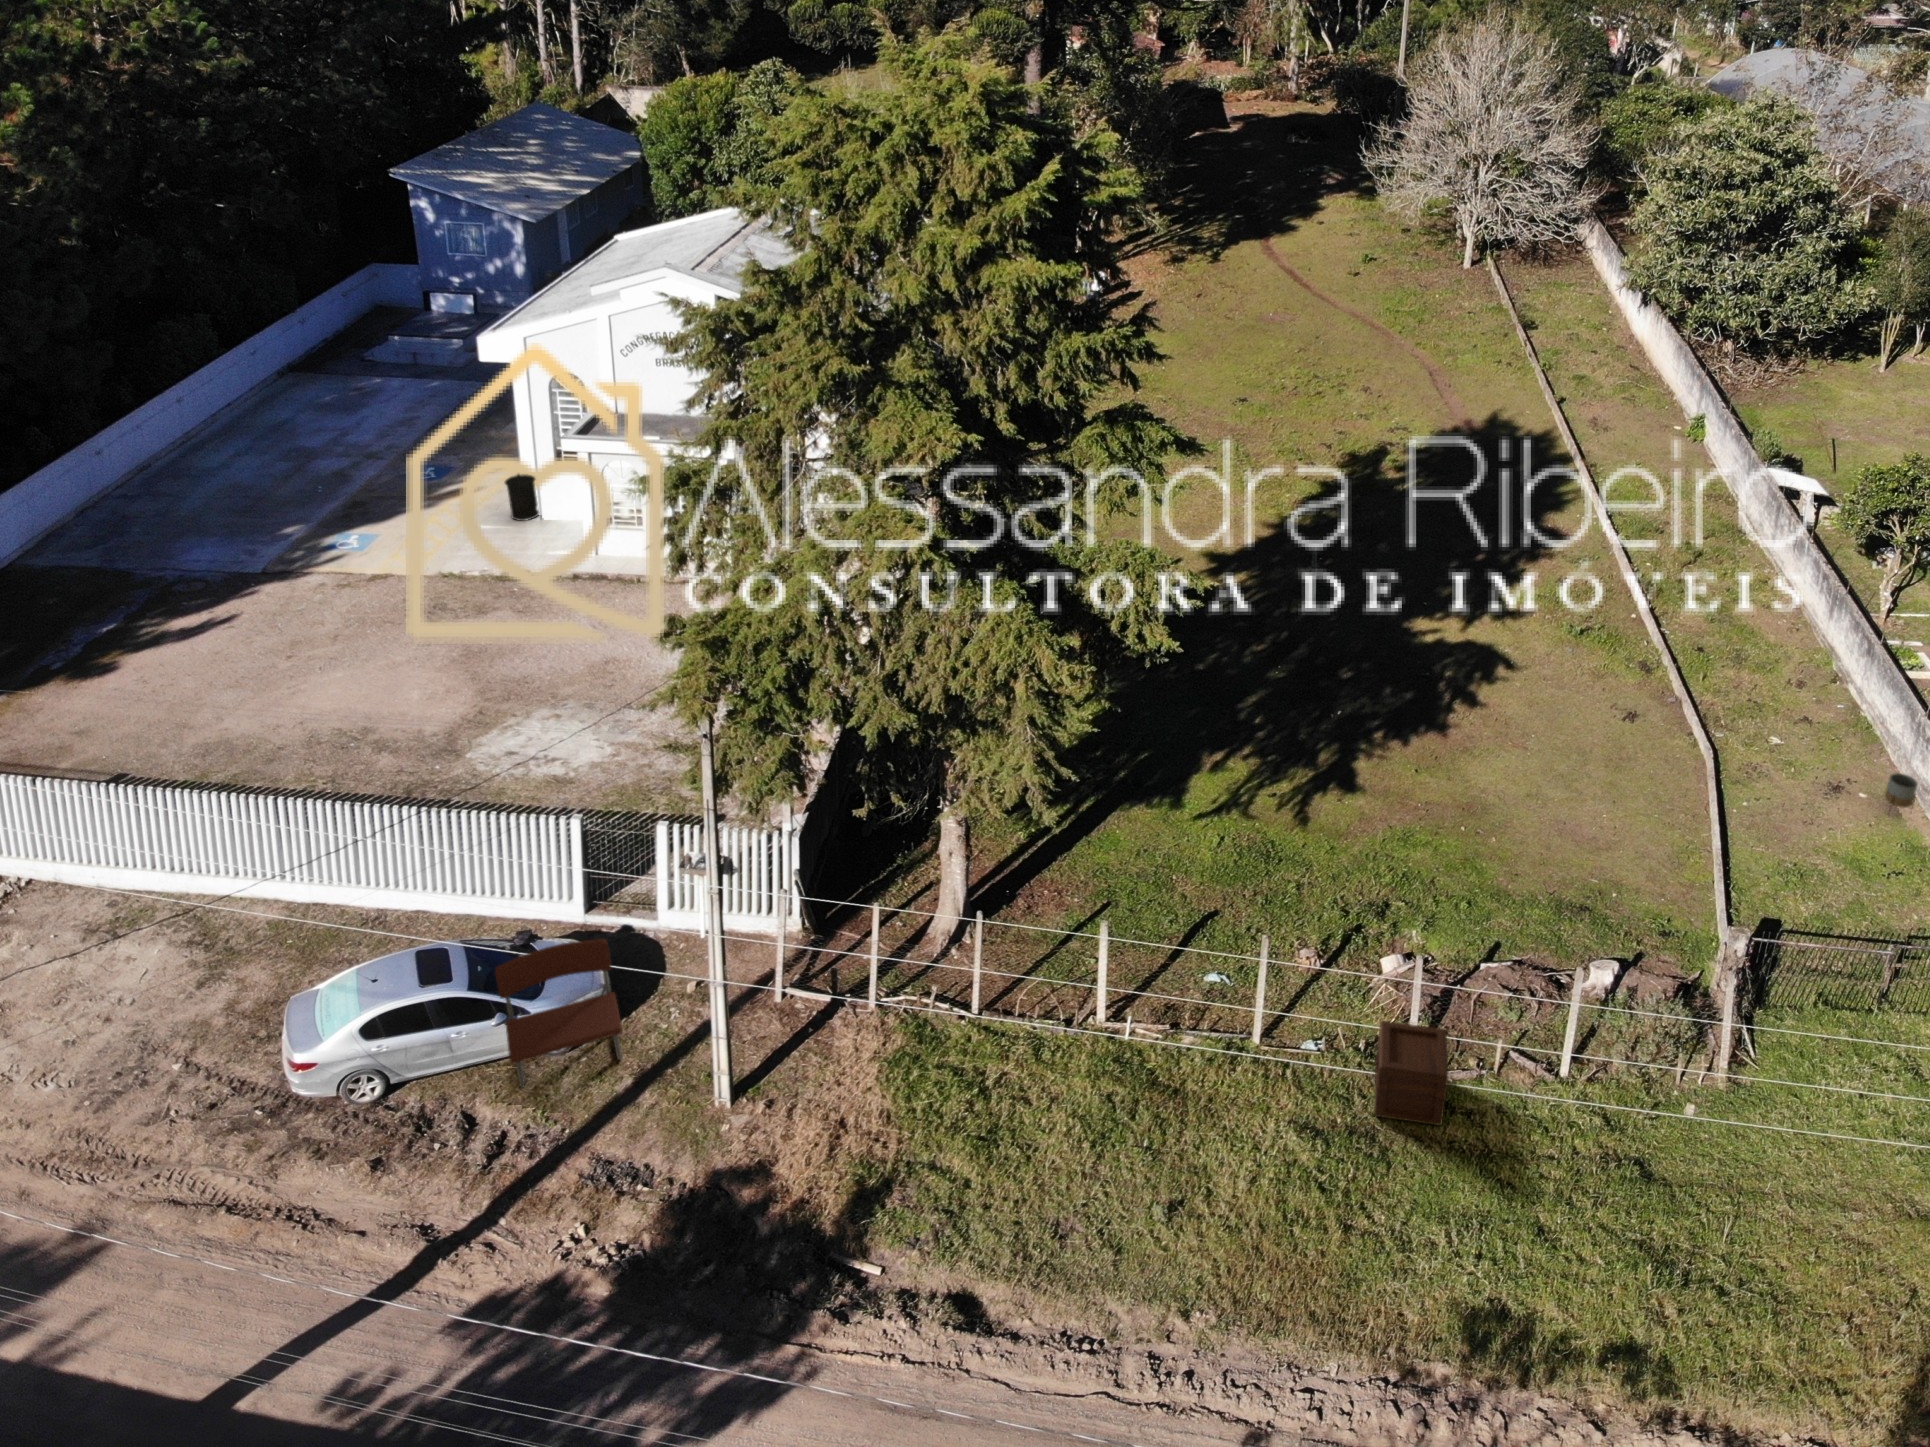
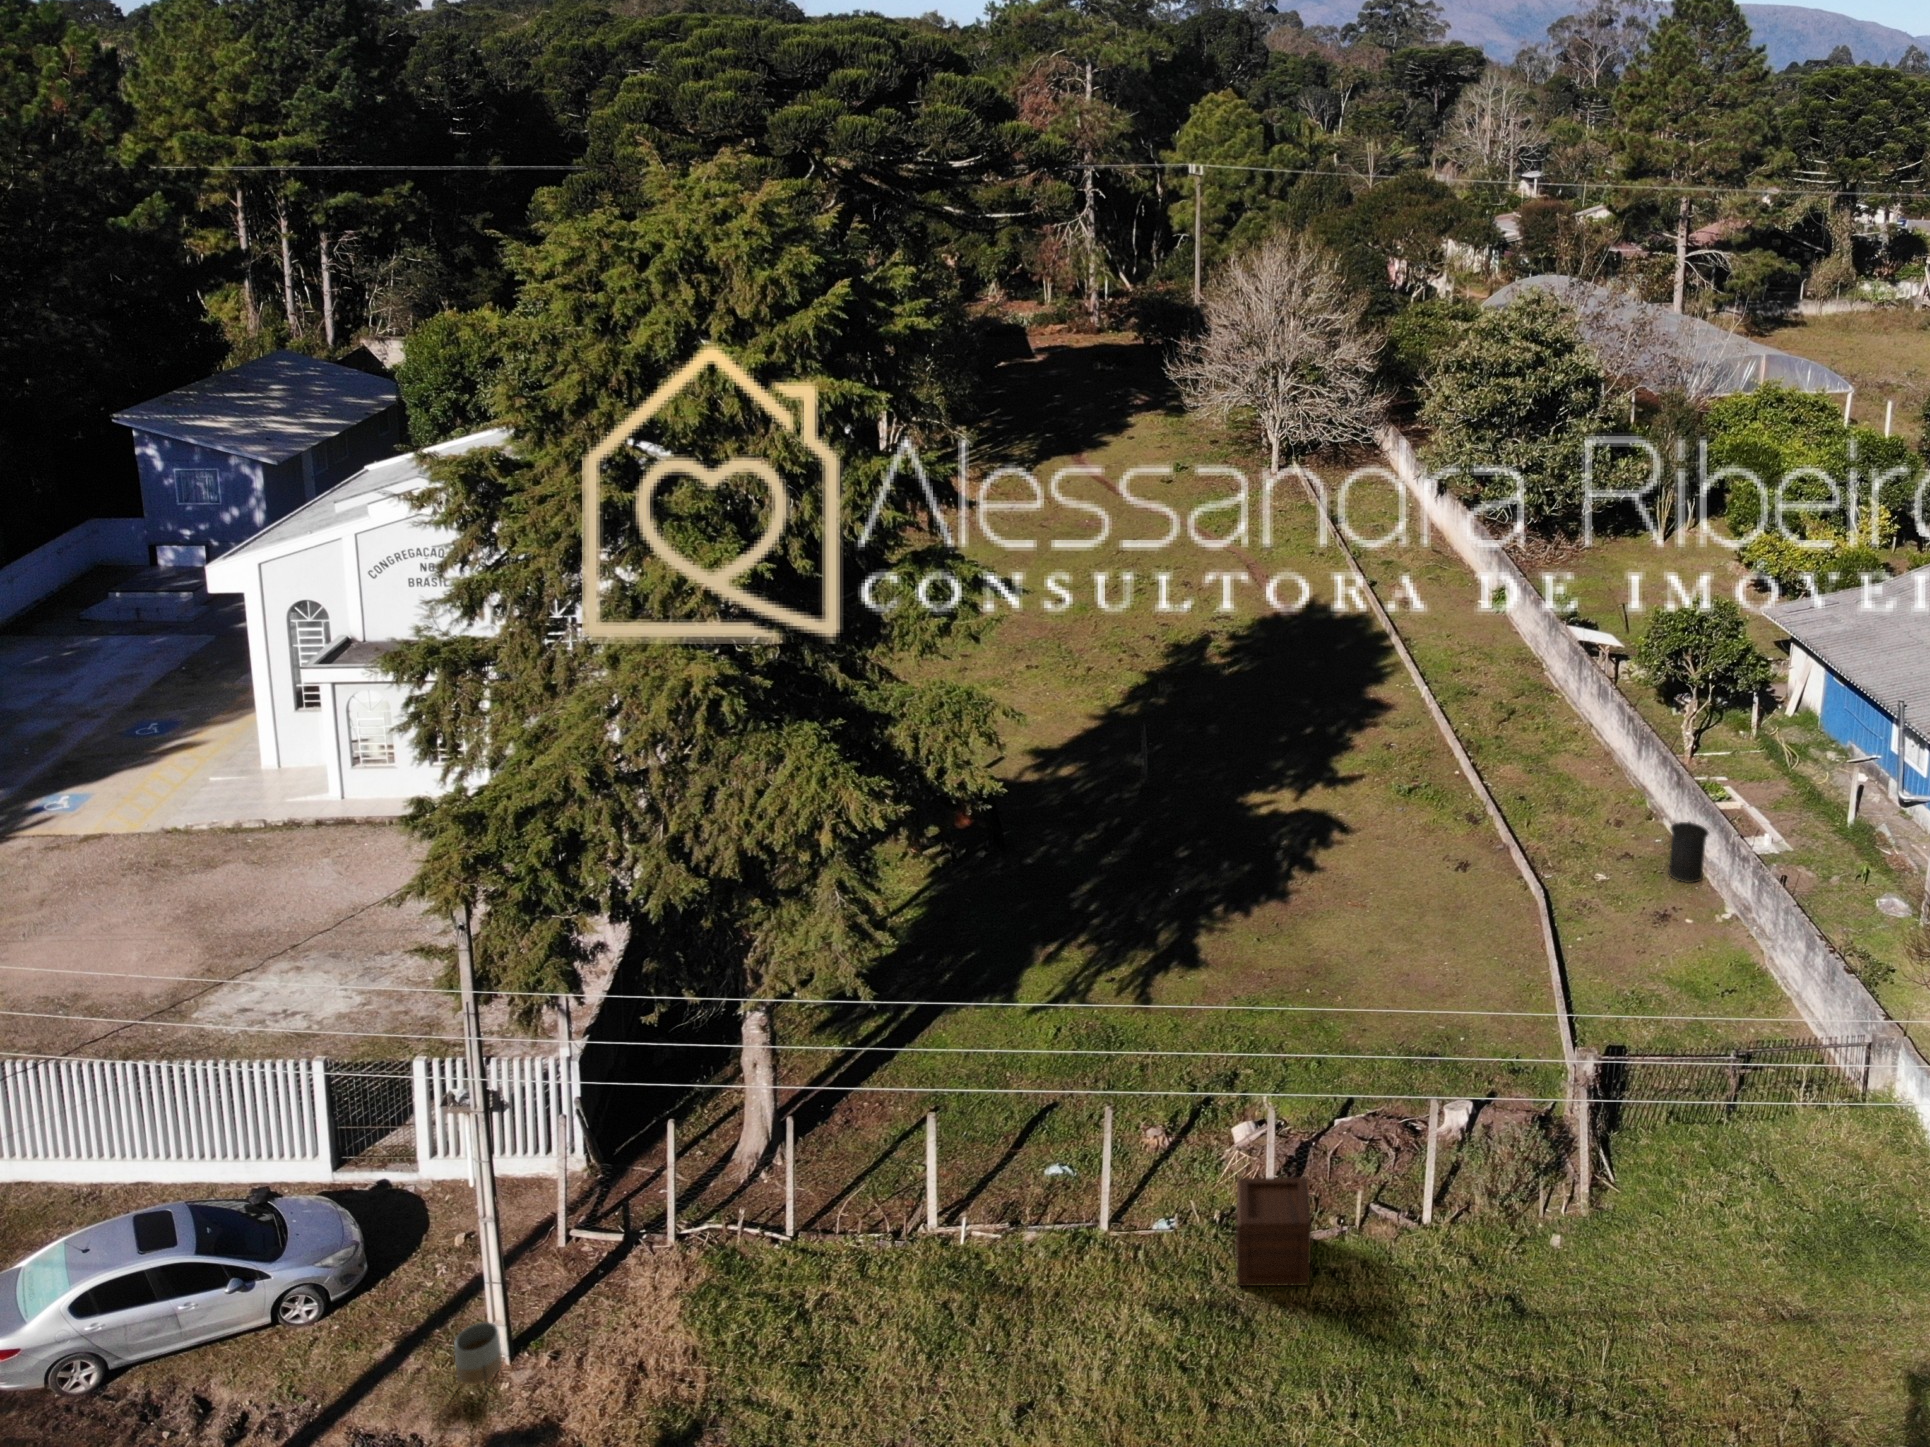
trash can: present [505,474,539,521] -> present [1668,822,1708,883]
planter: present [1885,773,1918,811] -> present [454,1322,502,1385]
bench: present [495,939,622,1088] -> none [166,1198,337,1404]

